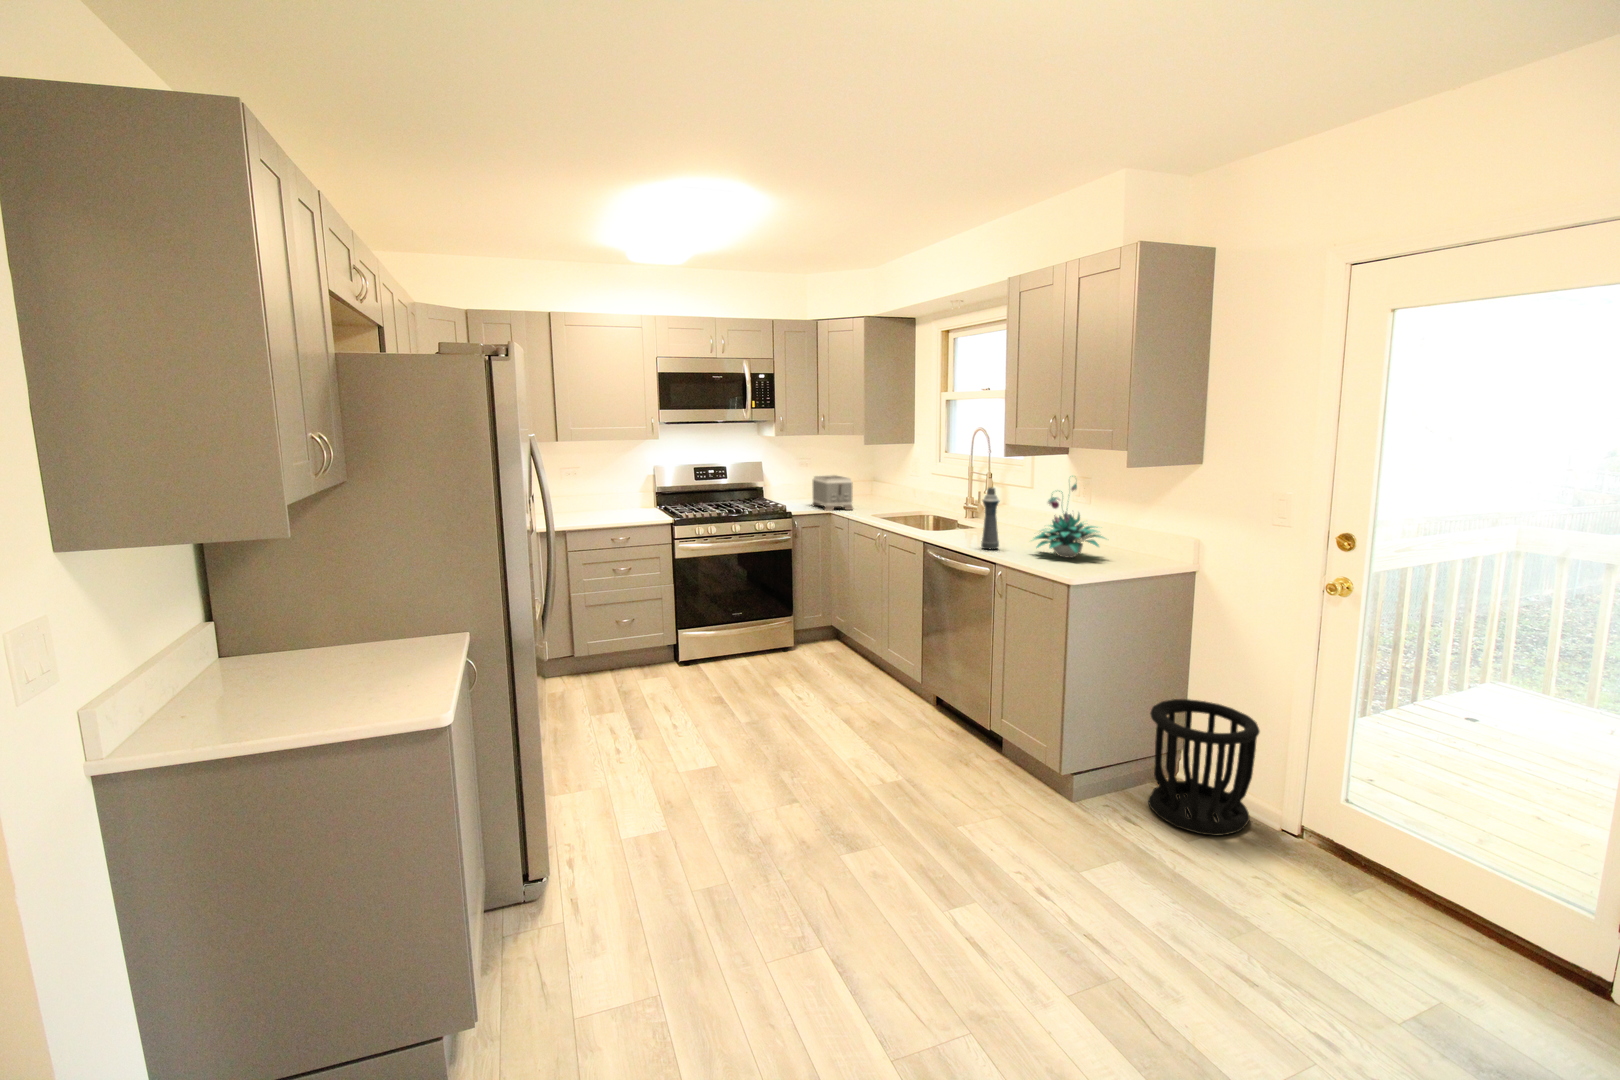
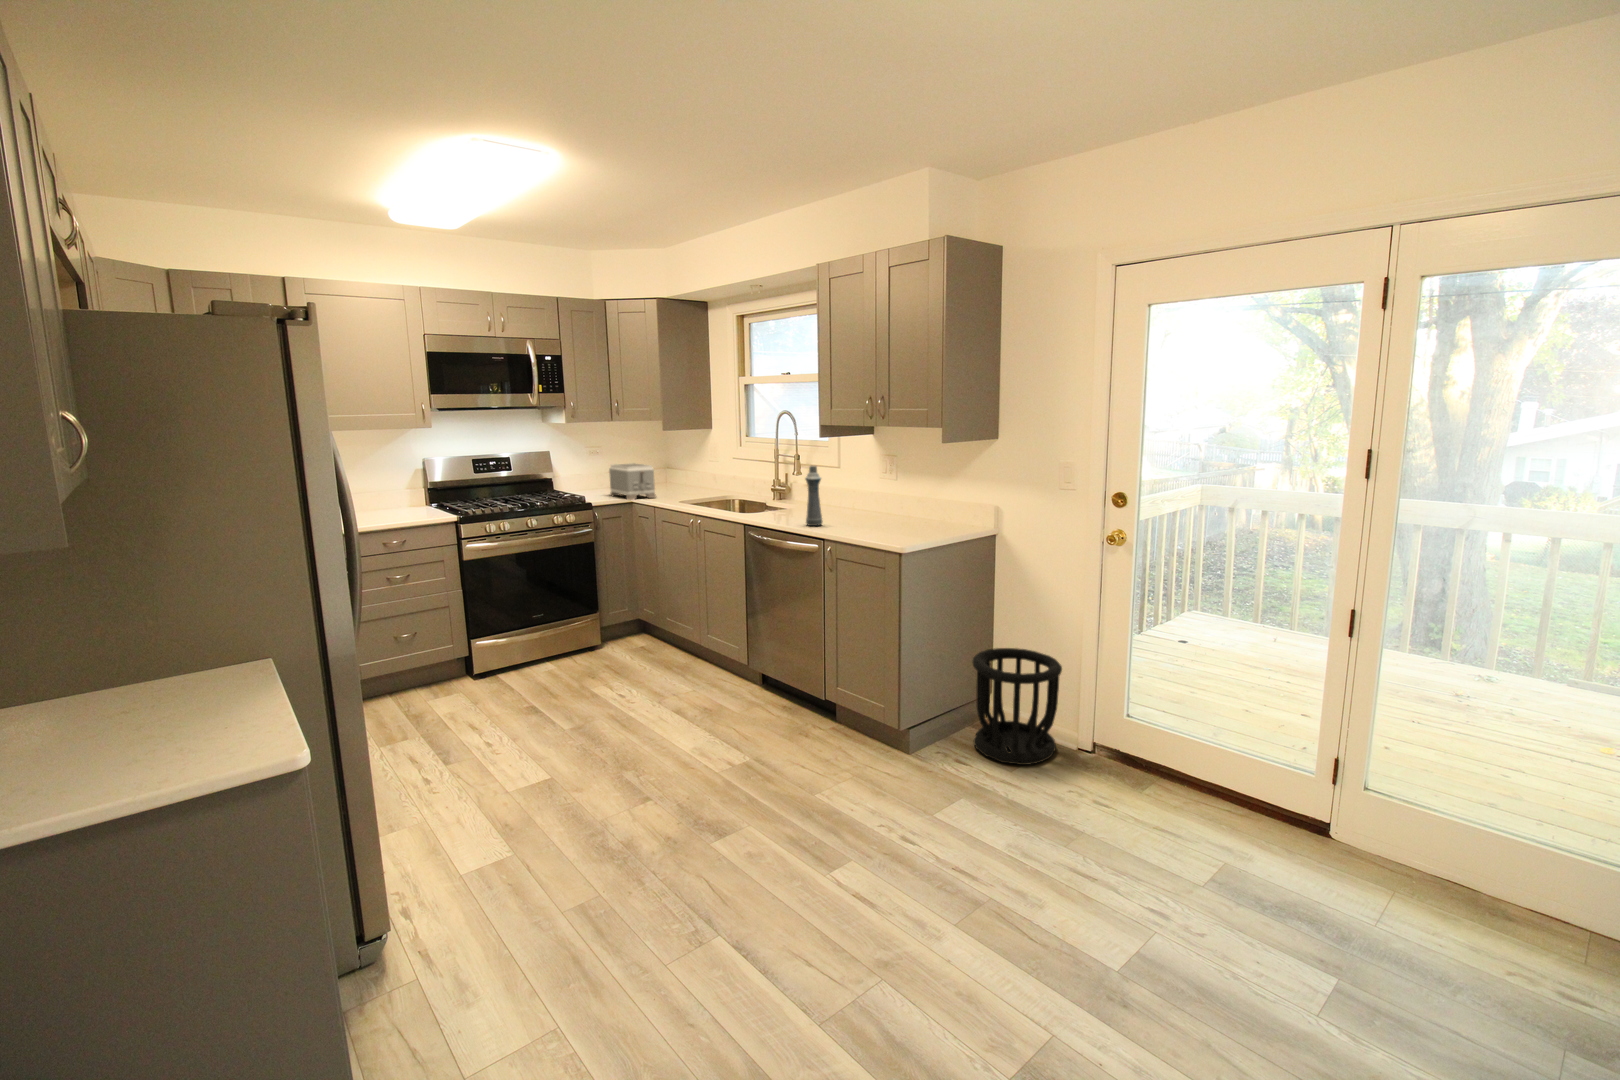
plant: present [1034,484,1104,558] -> none [852,452,923,529]

